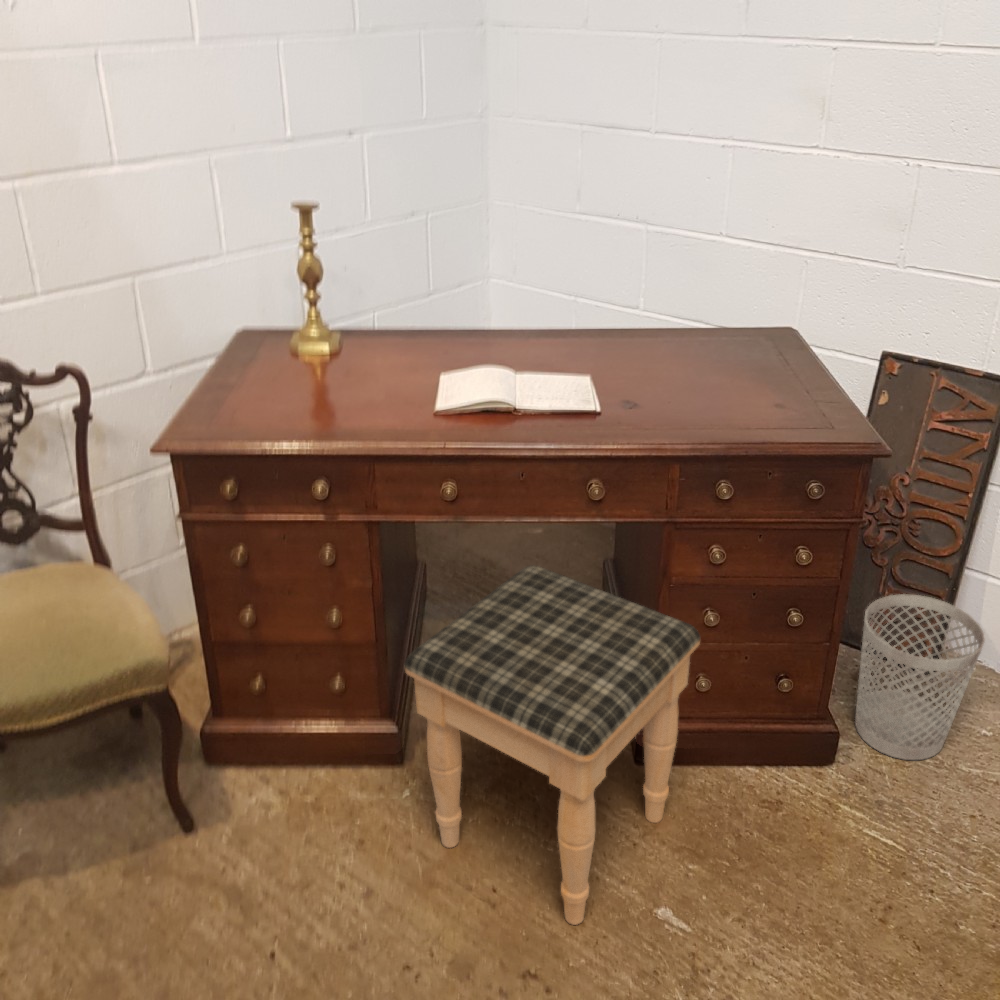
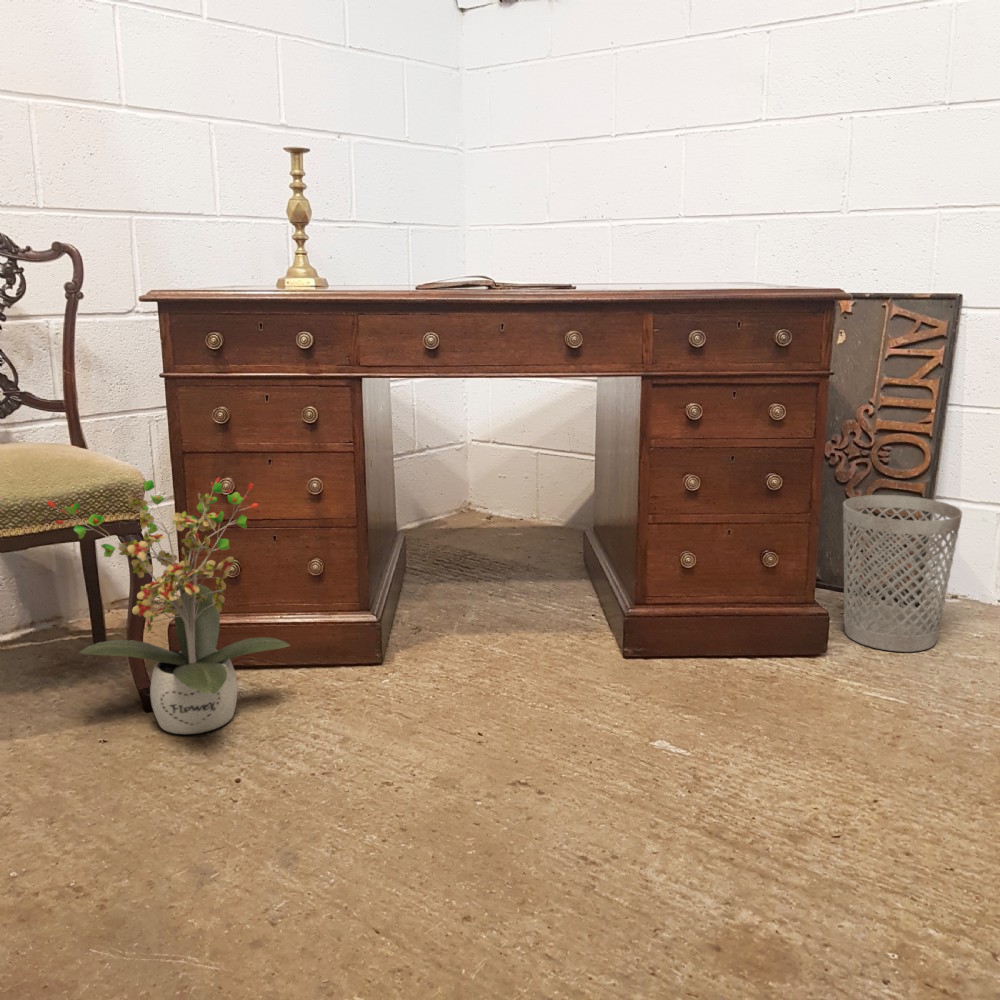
footstool: present [405,565,700,925] -> none [390,429,684,753]
potted plant: none [73,625,317,885] -> present [47,477,290,734]

